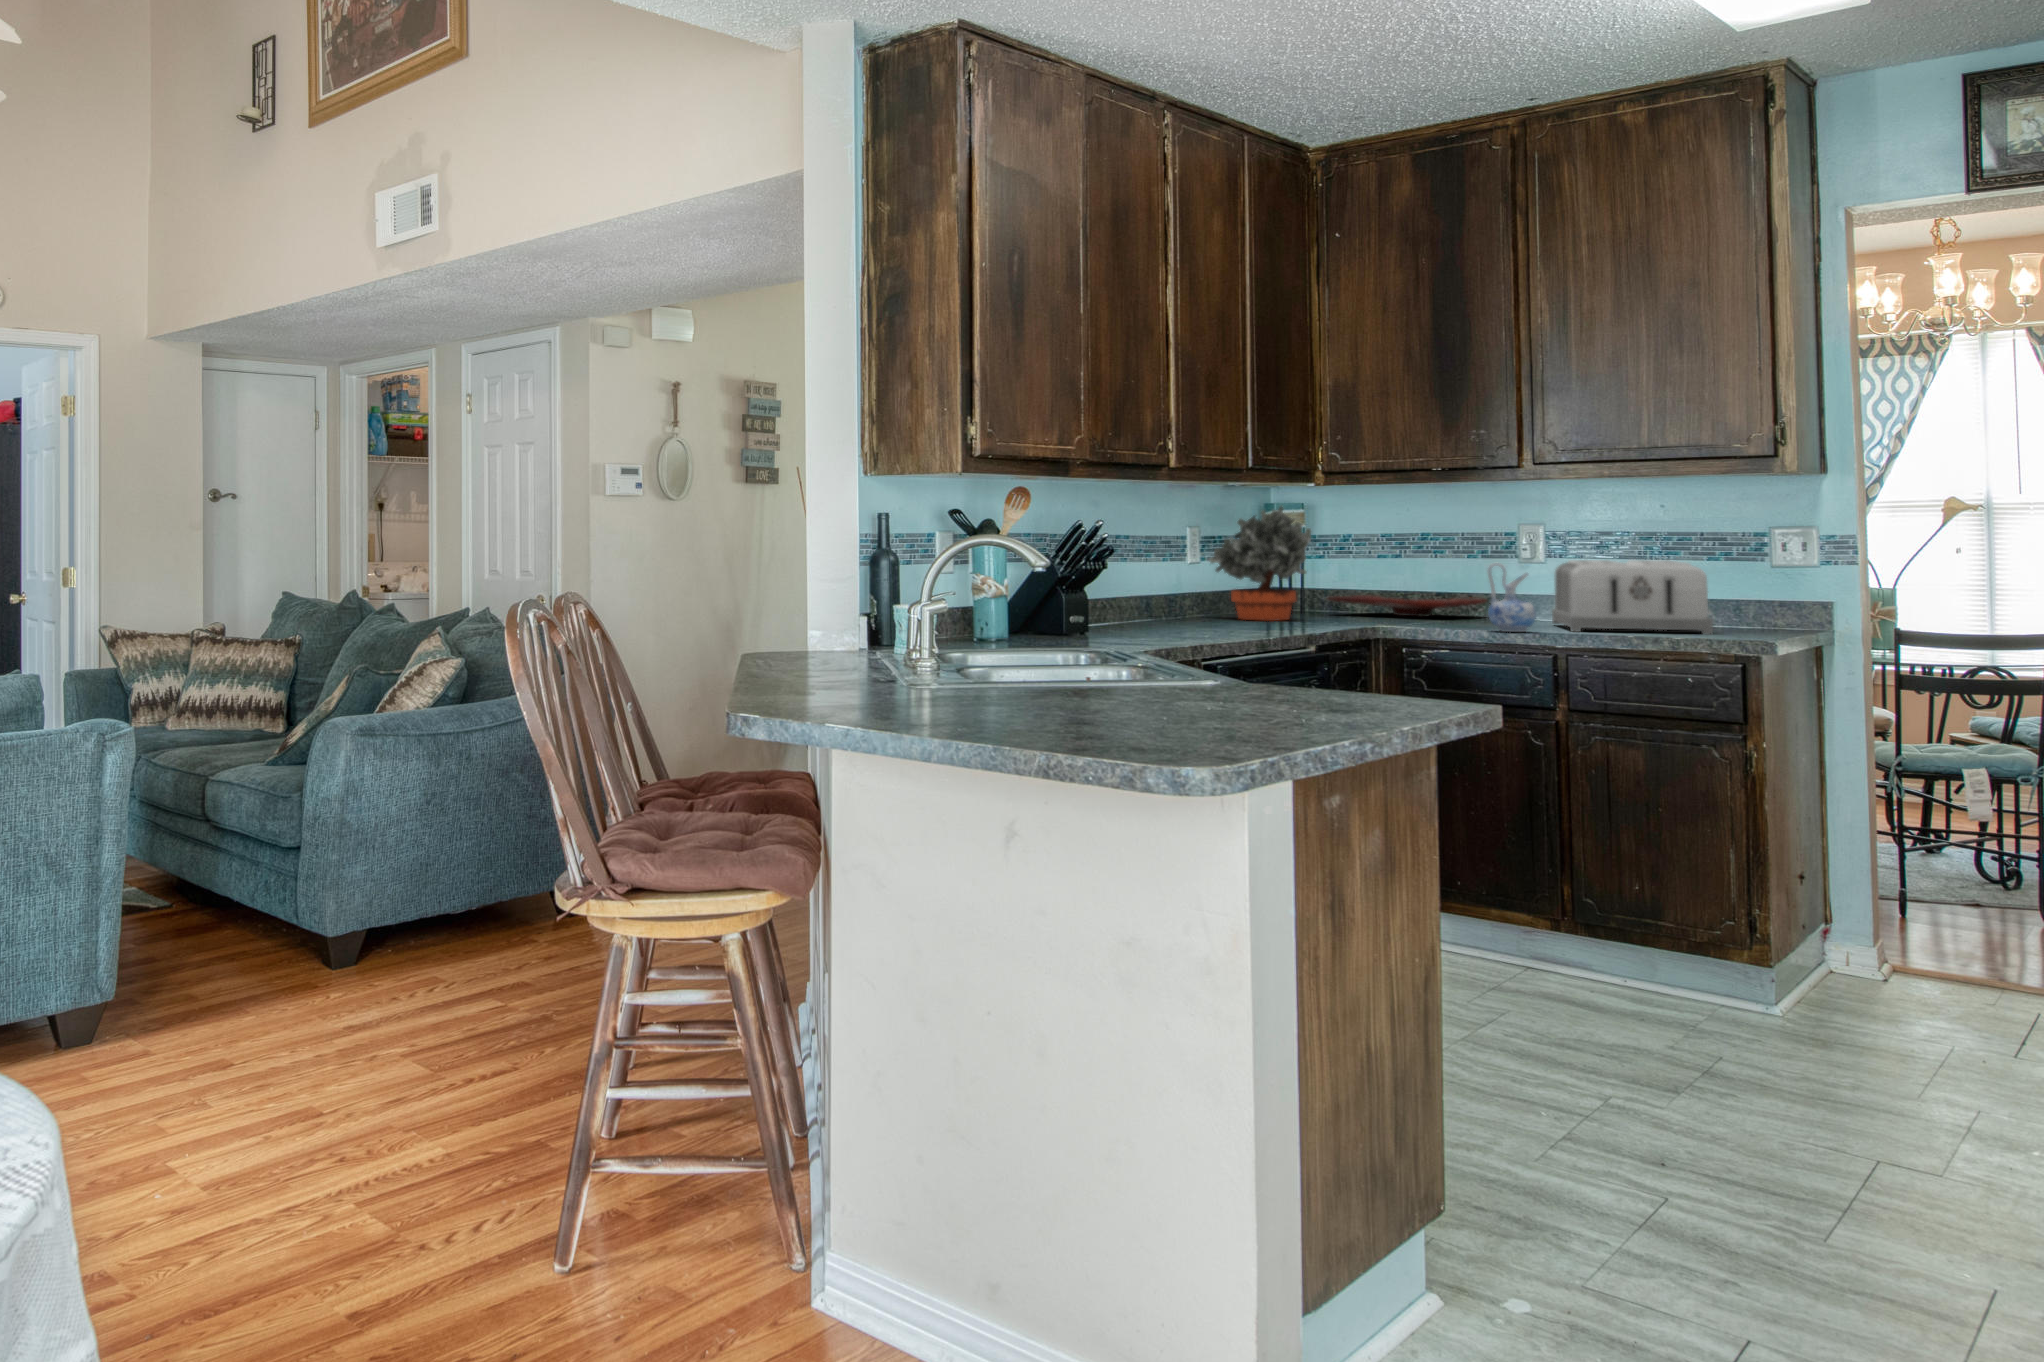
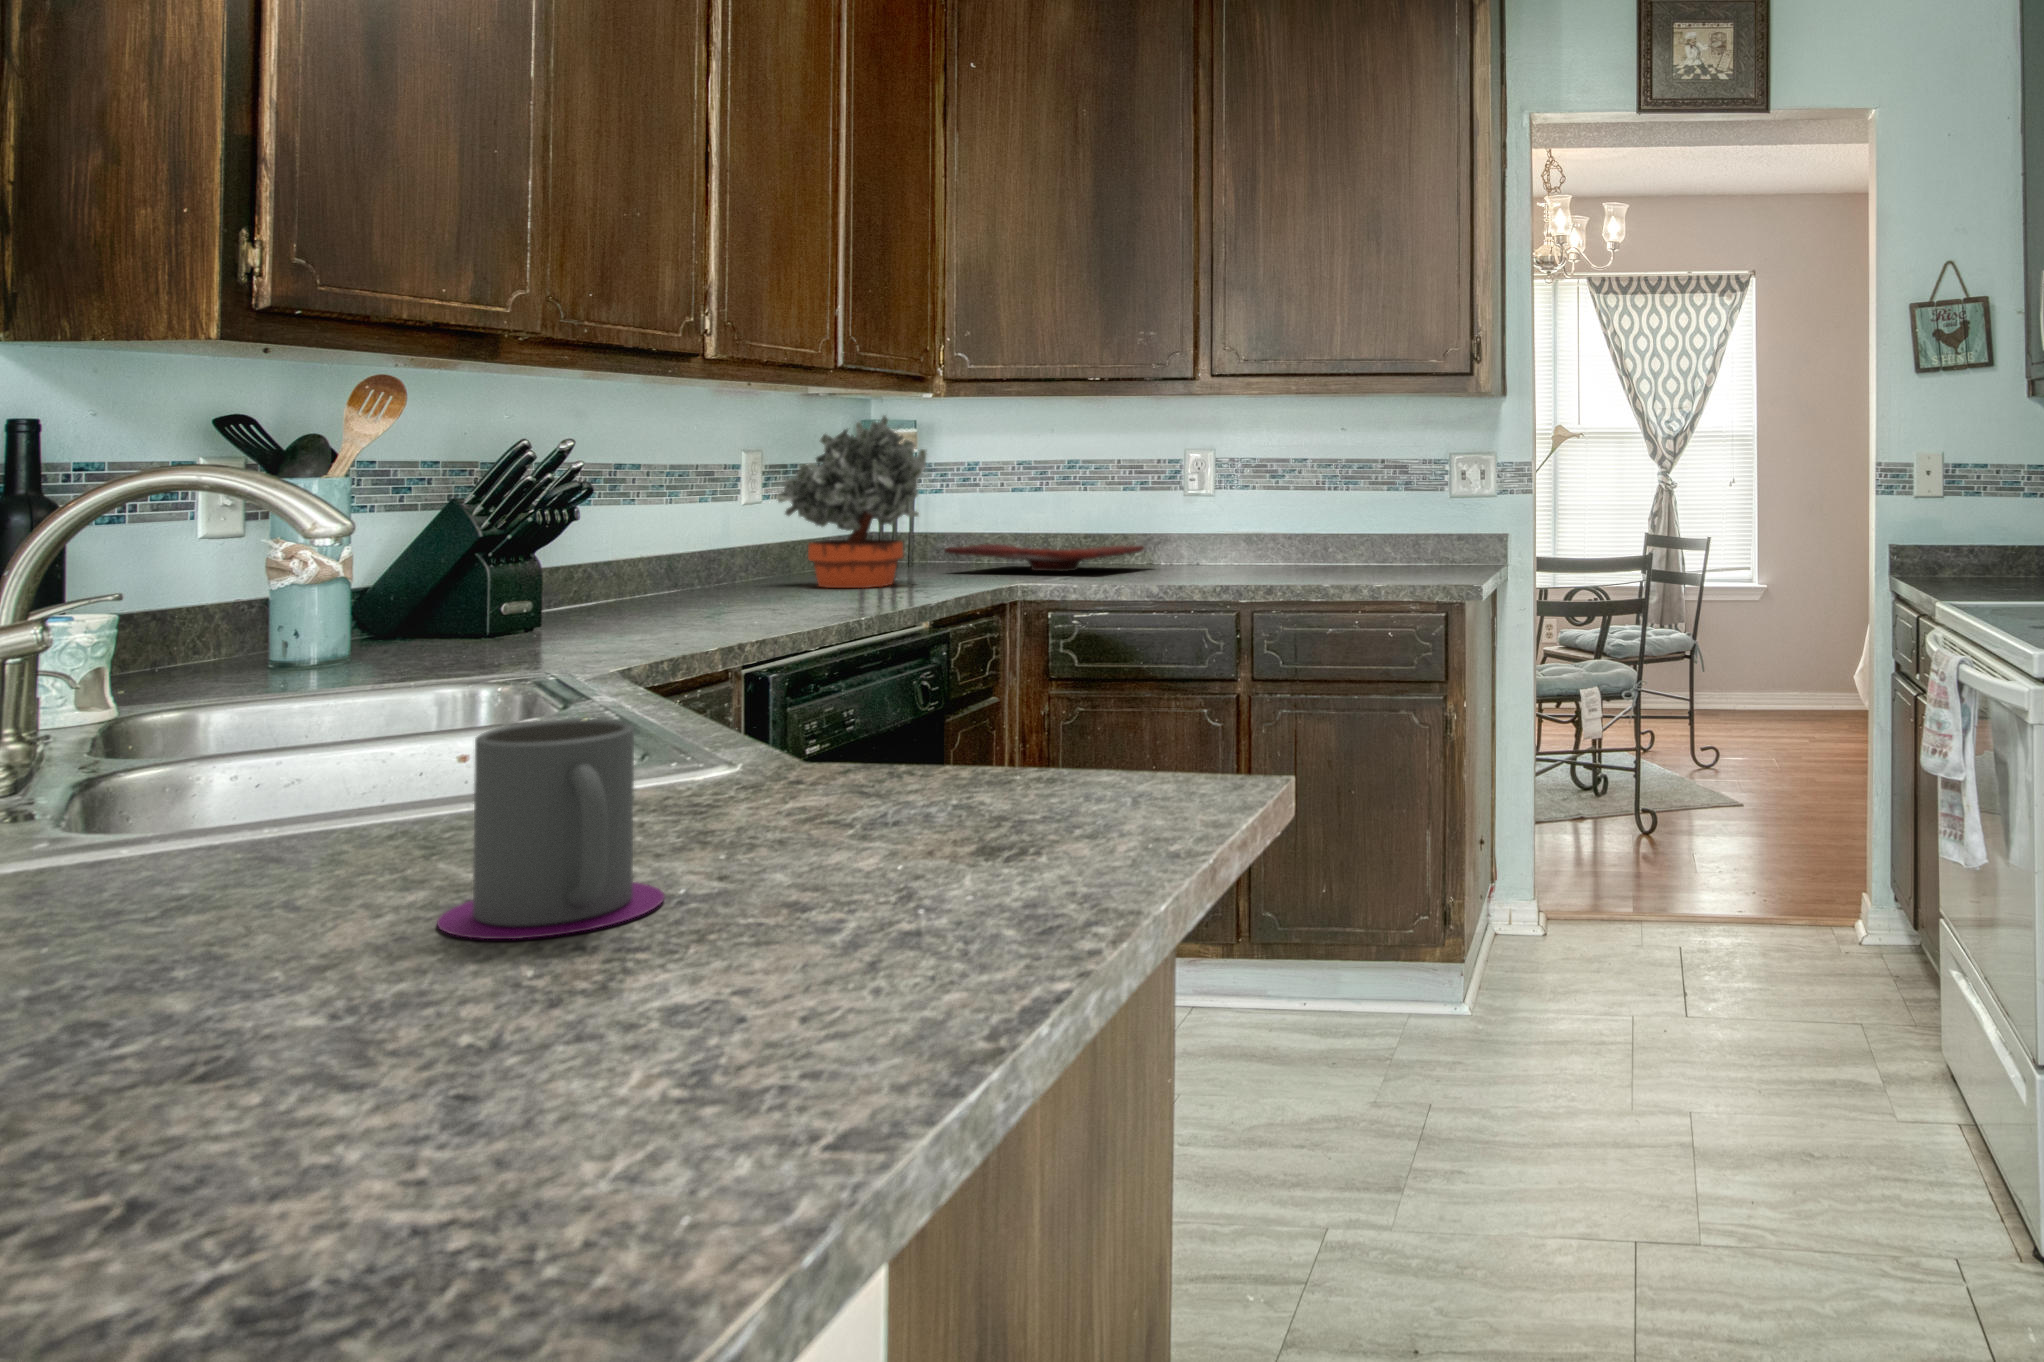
toaster: present [1552,560,1713,634] -> none [1225,494,1405,590]
ceramic pitcher: present [1488,563,1536,632] -> none [1160,498,1218,594]
mug: none [1140,636,1214,703] -> present [437,719,664,939]

